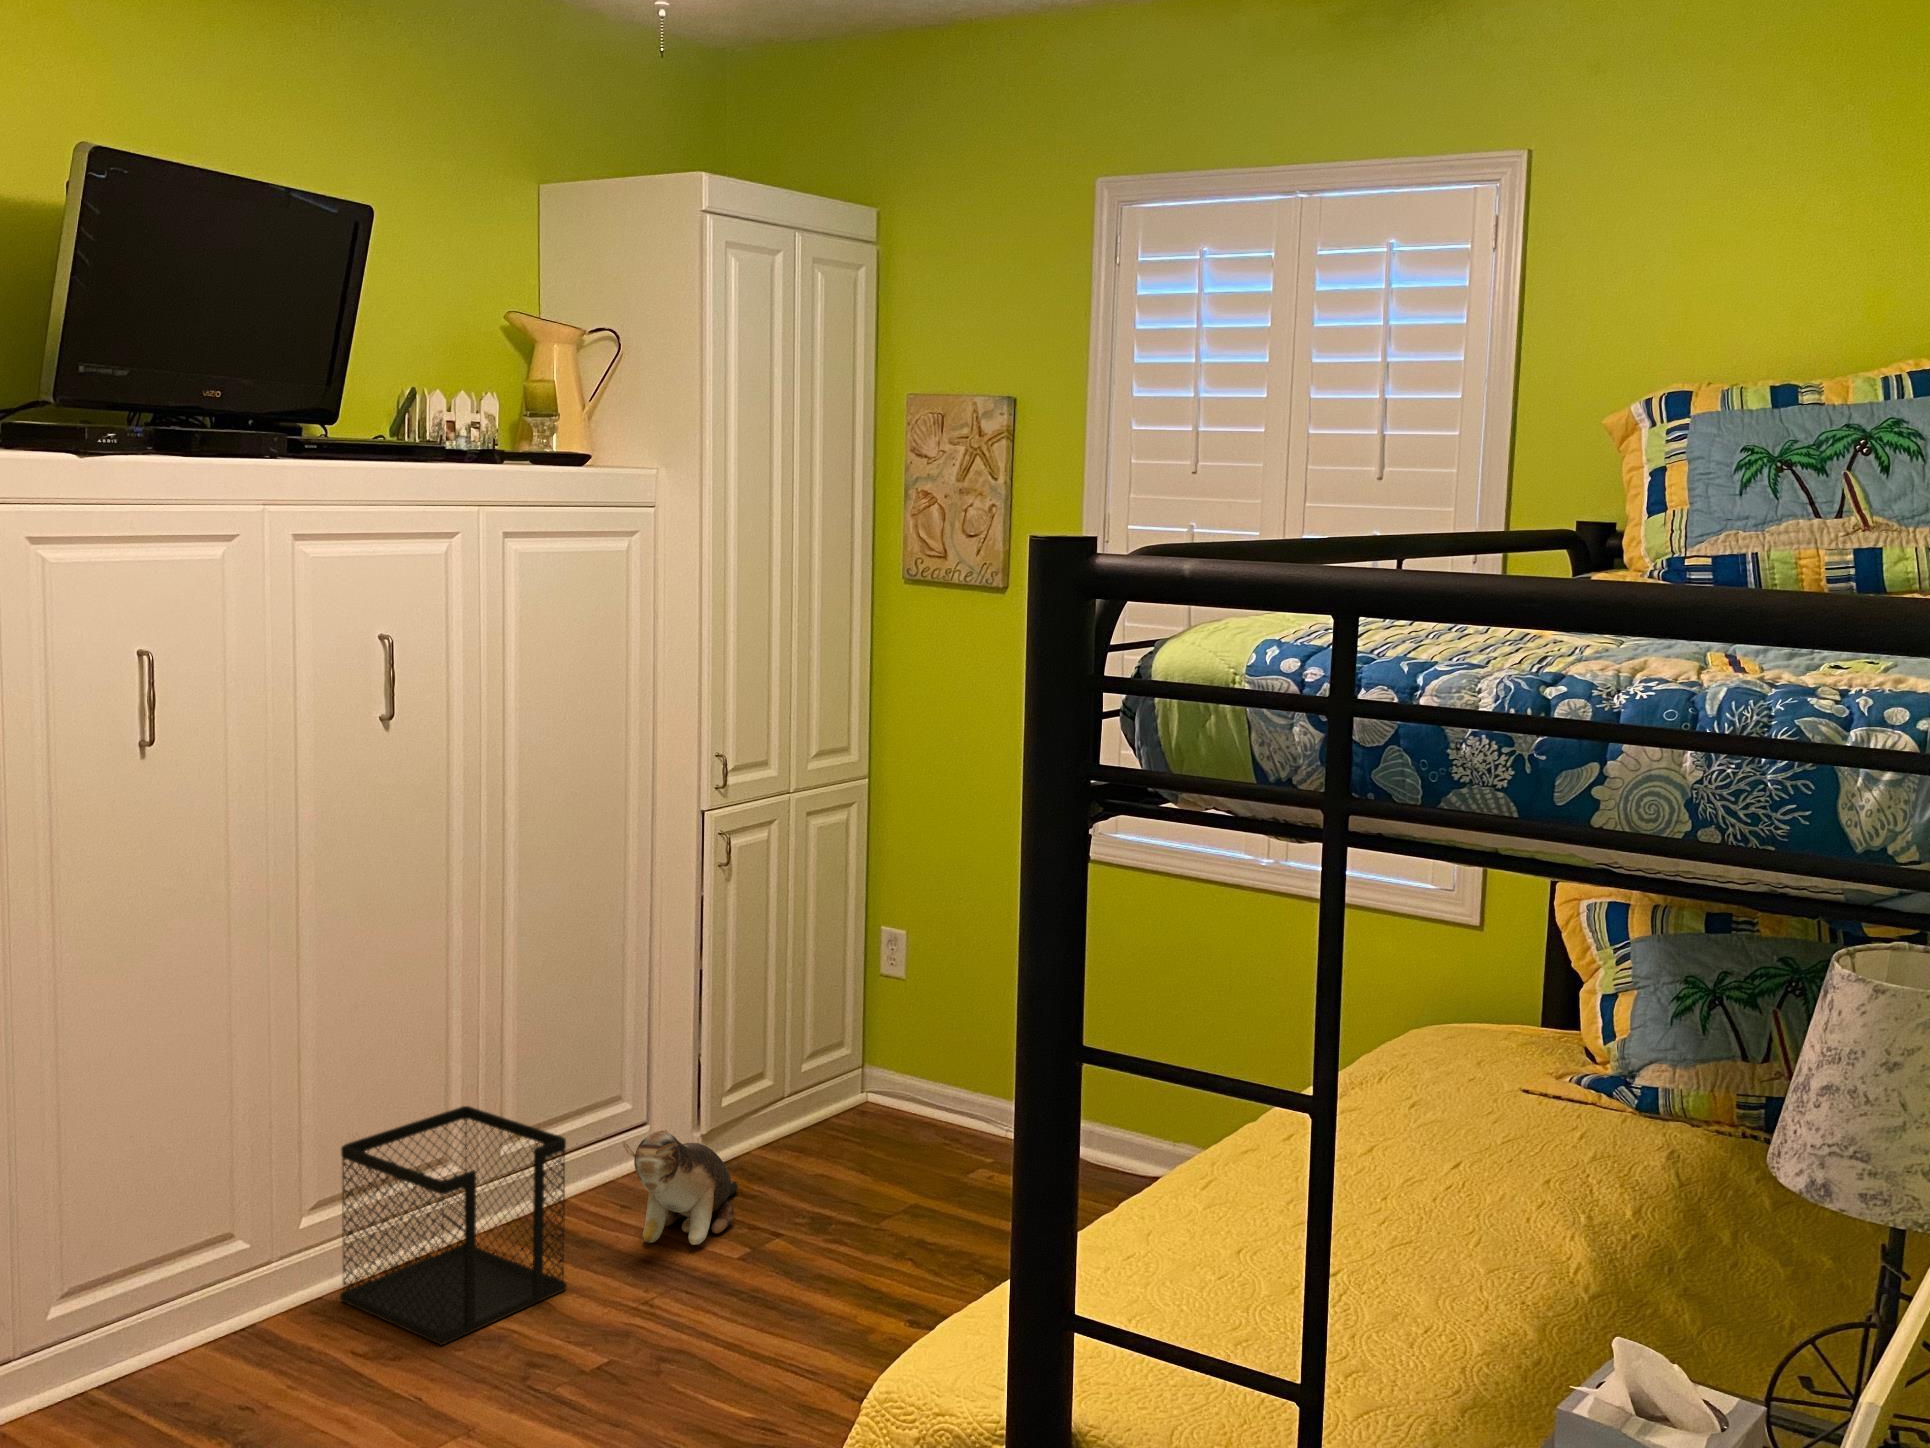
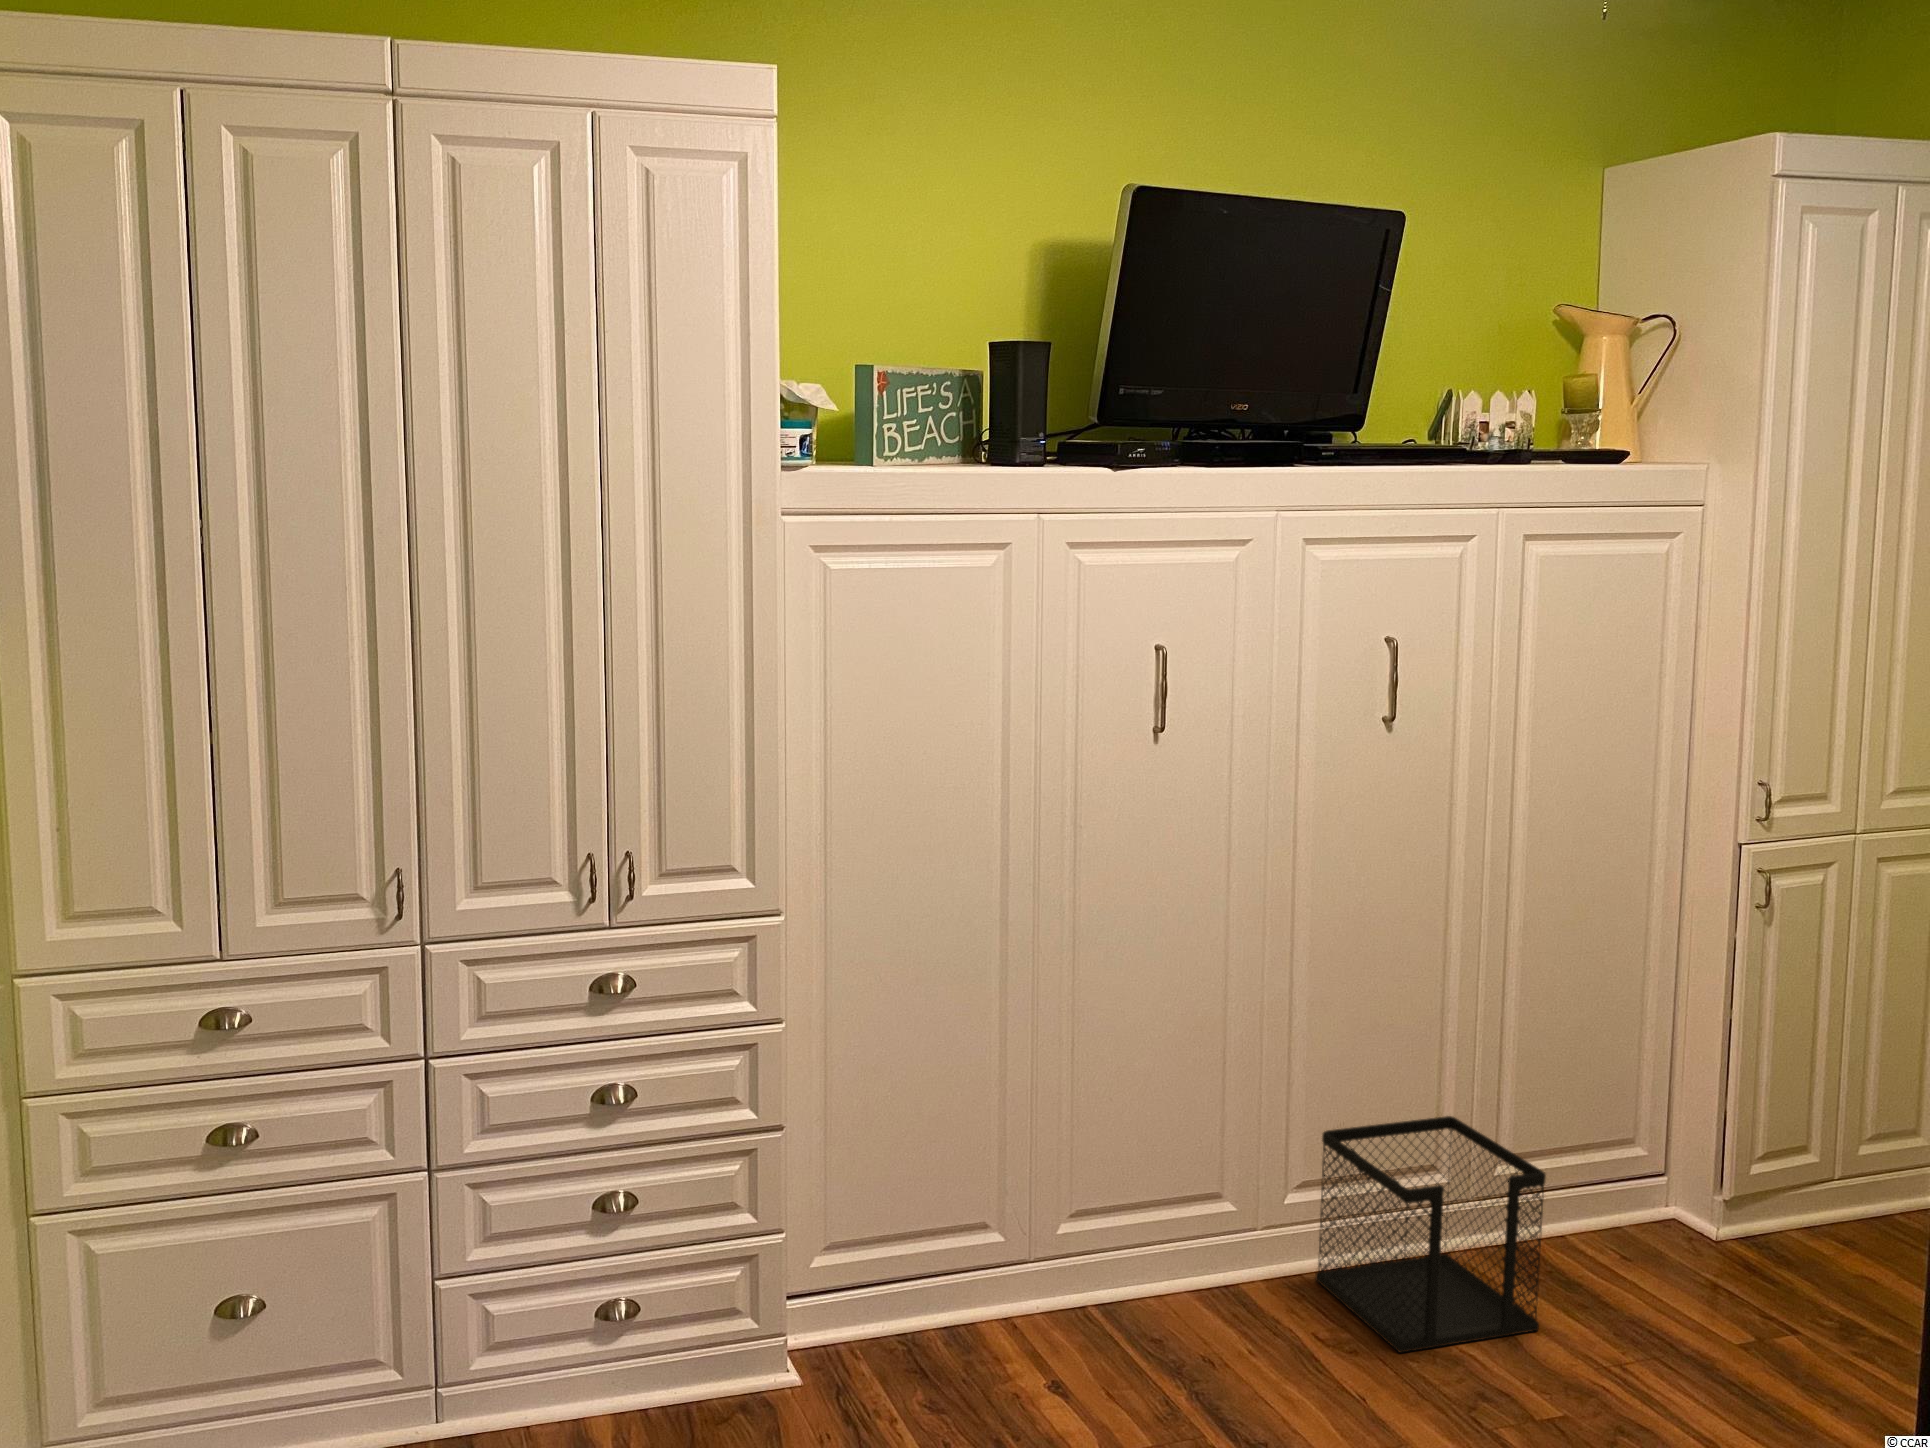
plush toy: present [623,1130,738,1245] -> none [1612,1187,1758,1320]

